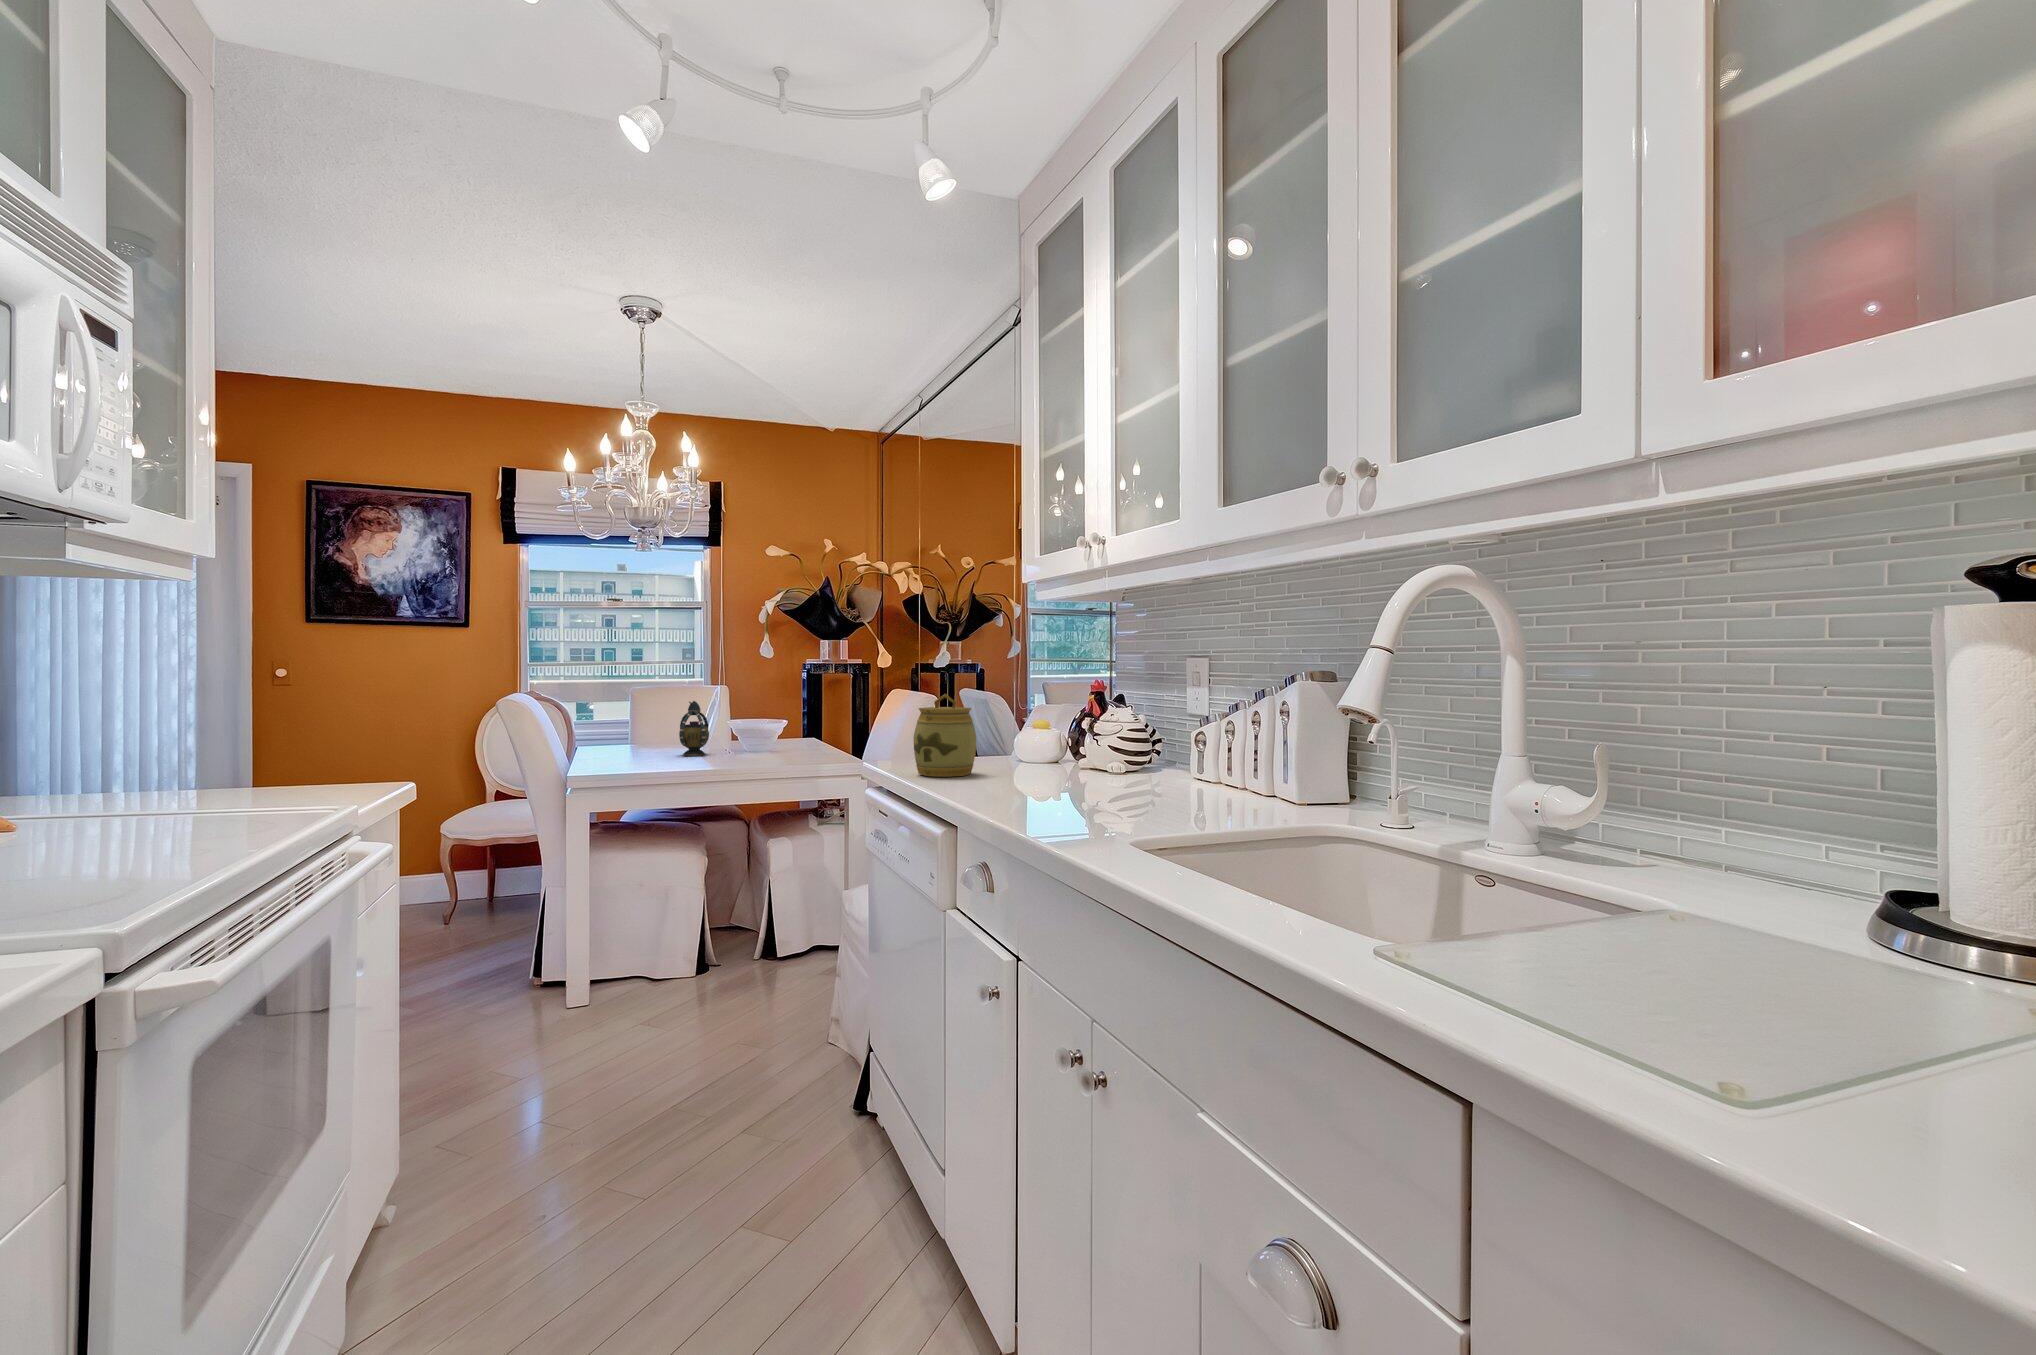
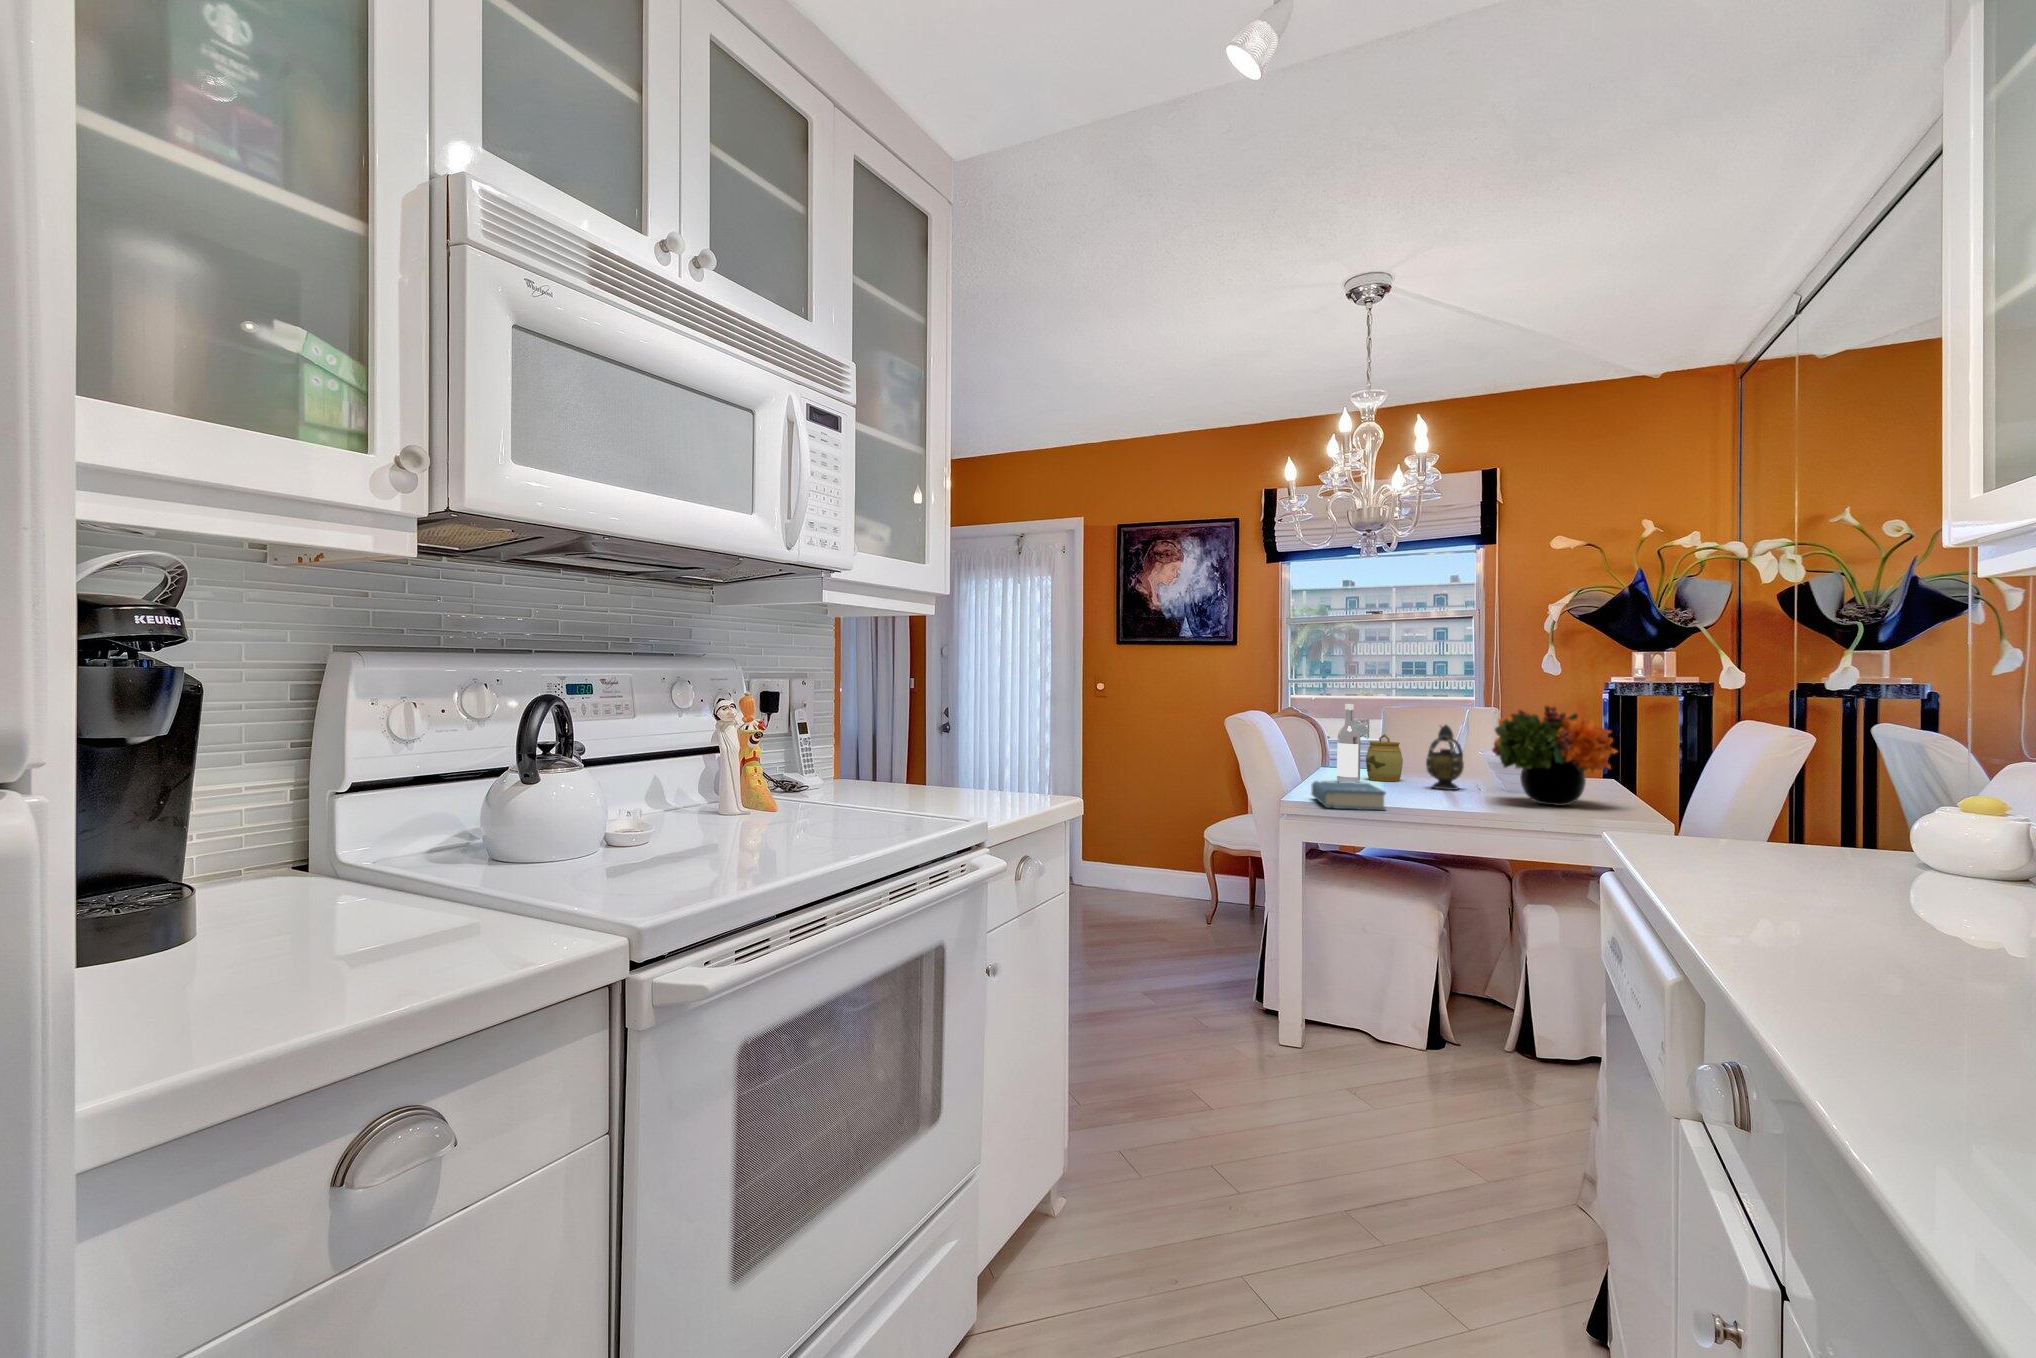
flower arrangement: none [733,682,821,759] -> present [1492,705,1617,806]
wine bottle: none [598,686,620,759] -> present [1337,704,1360,783]
jar: present [913,694,976,777] -> present [1366,734,1403,781]
book: none [585,755,658,780] -> present [1312,781,1386,810]

